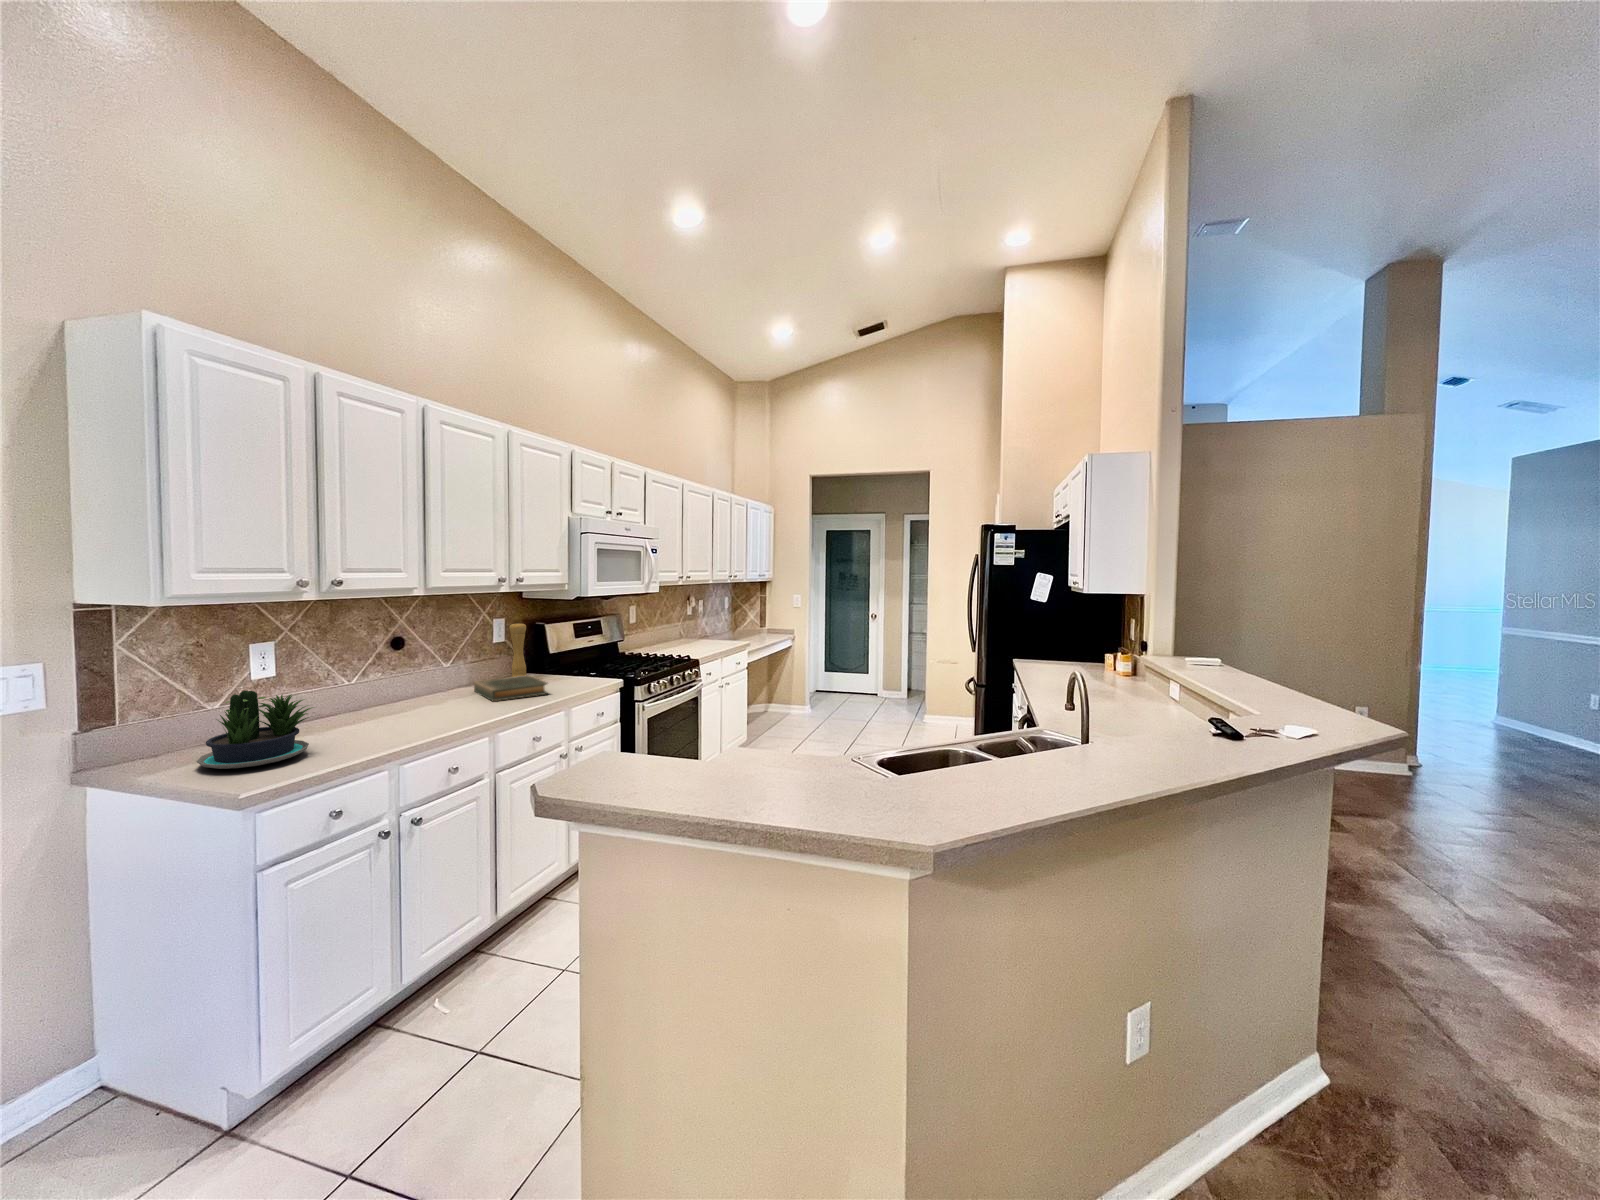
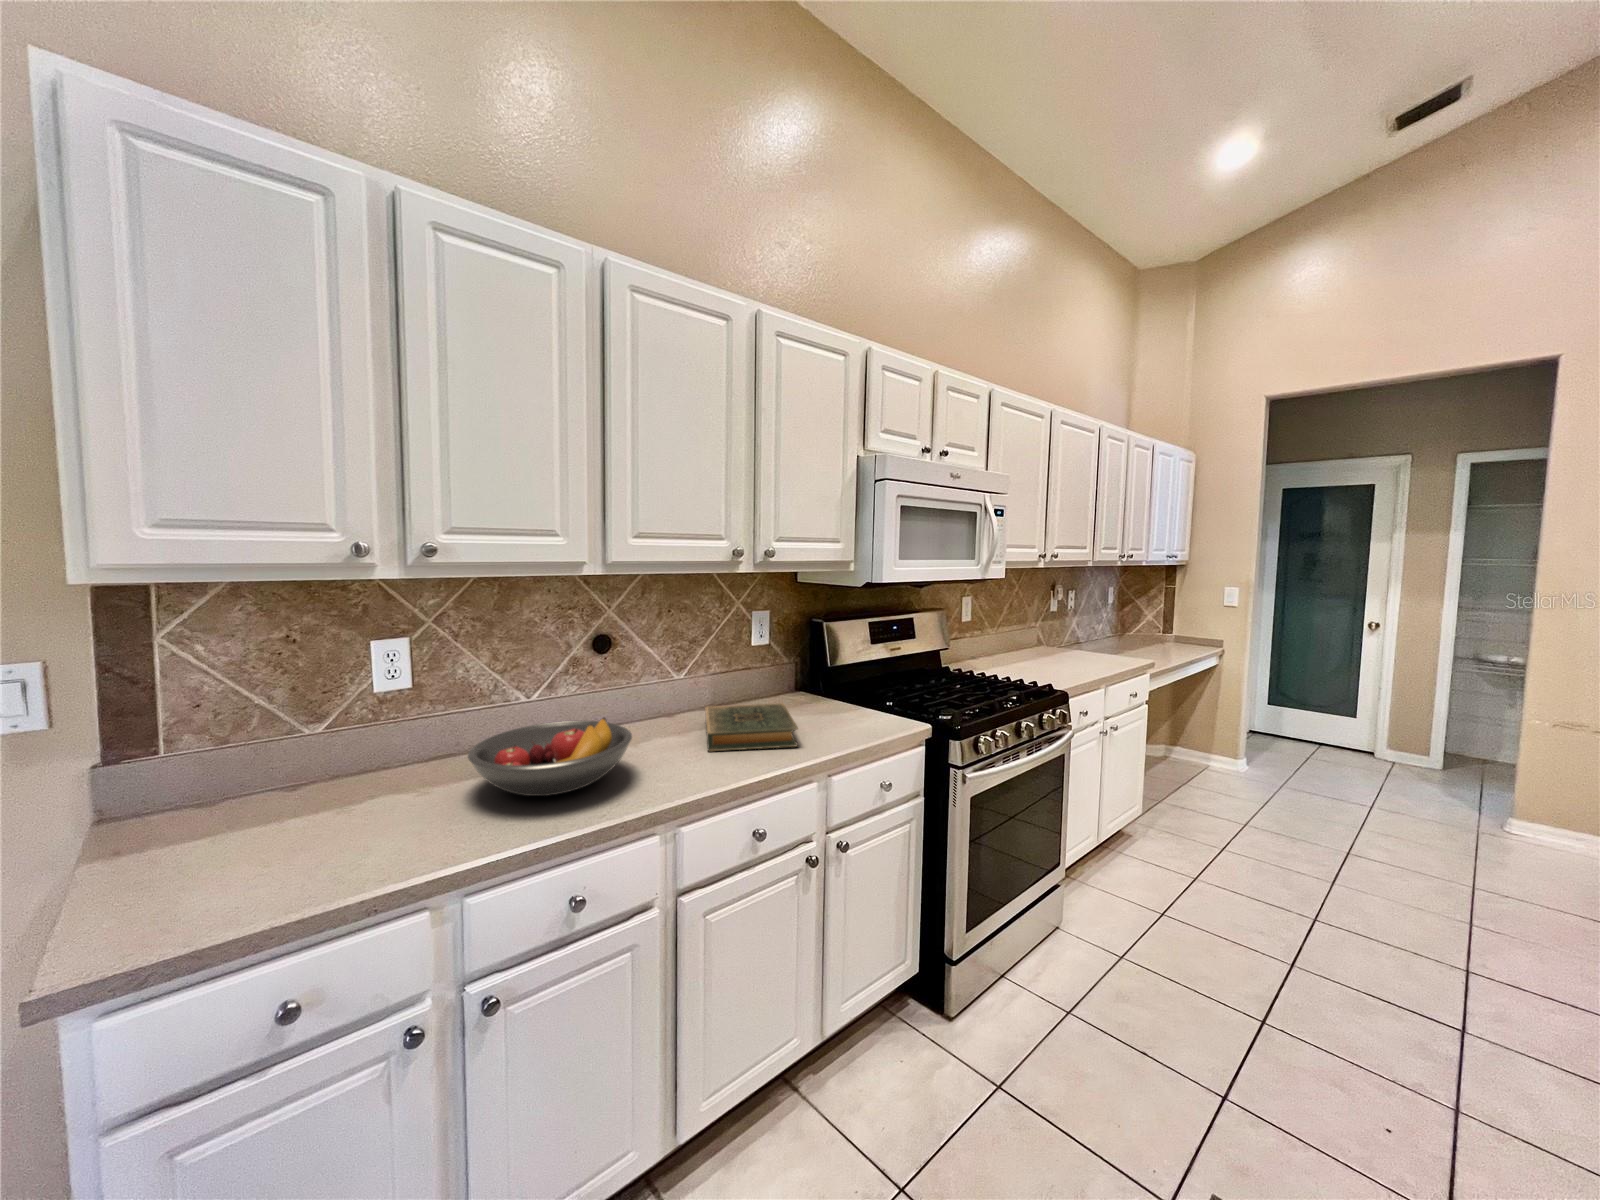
pepper mill: present [509,623,527,677] -> none [765,620,789,712]
fruit bowl: none [352,682,459,726] -> present [468,718,632,796]
potted plant: present [197,691,313,769] -> none [155,727,374,878]

